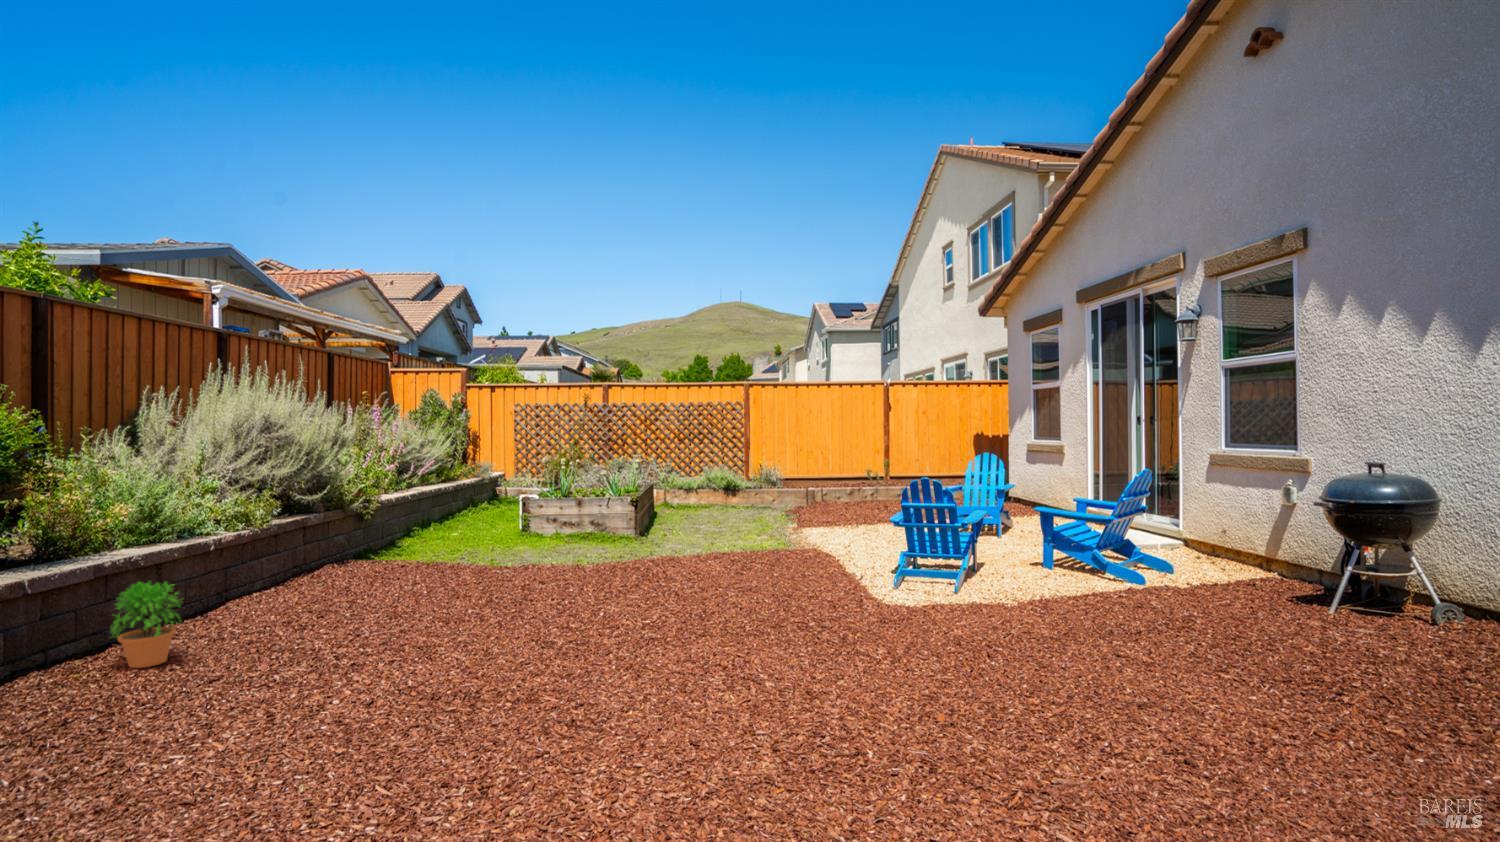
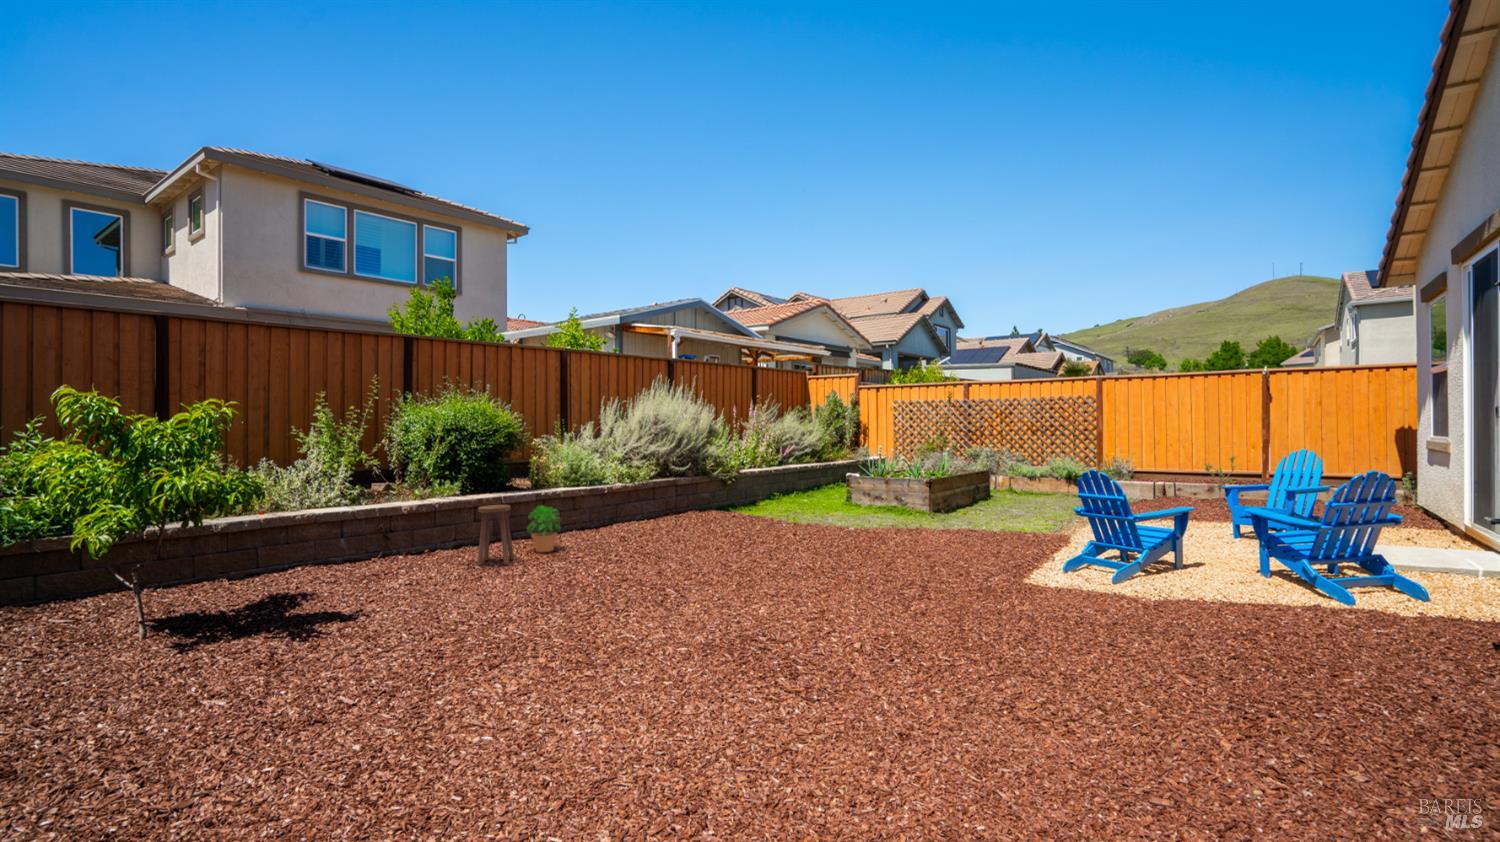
stool: none [25,588,108,717] -> present [477,505,514,566]

